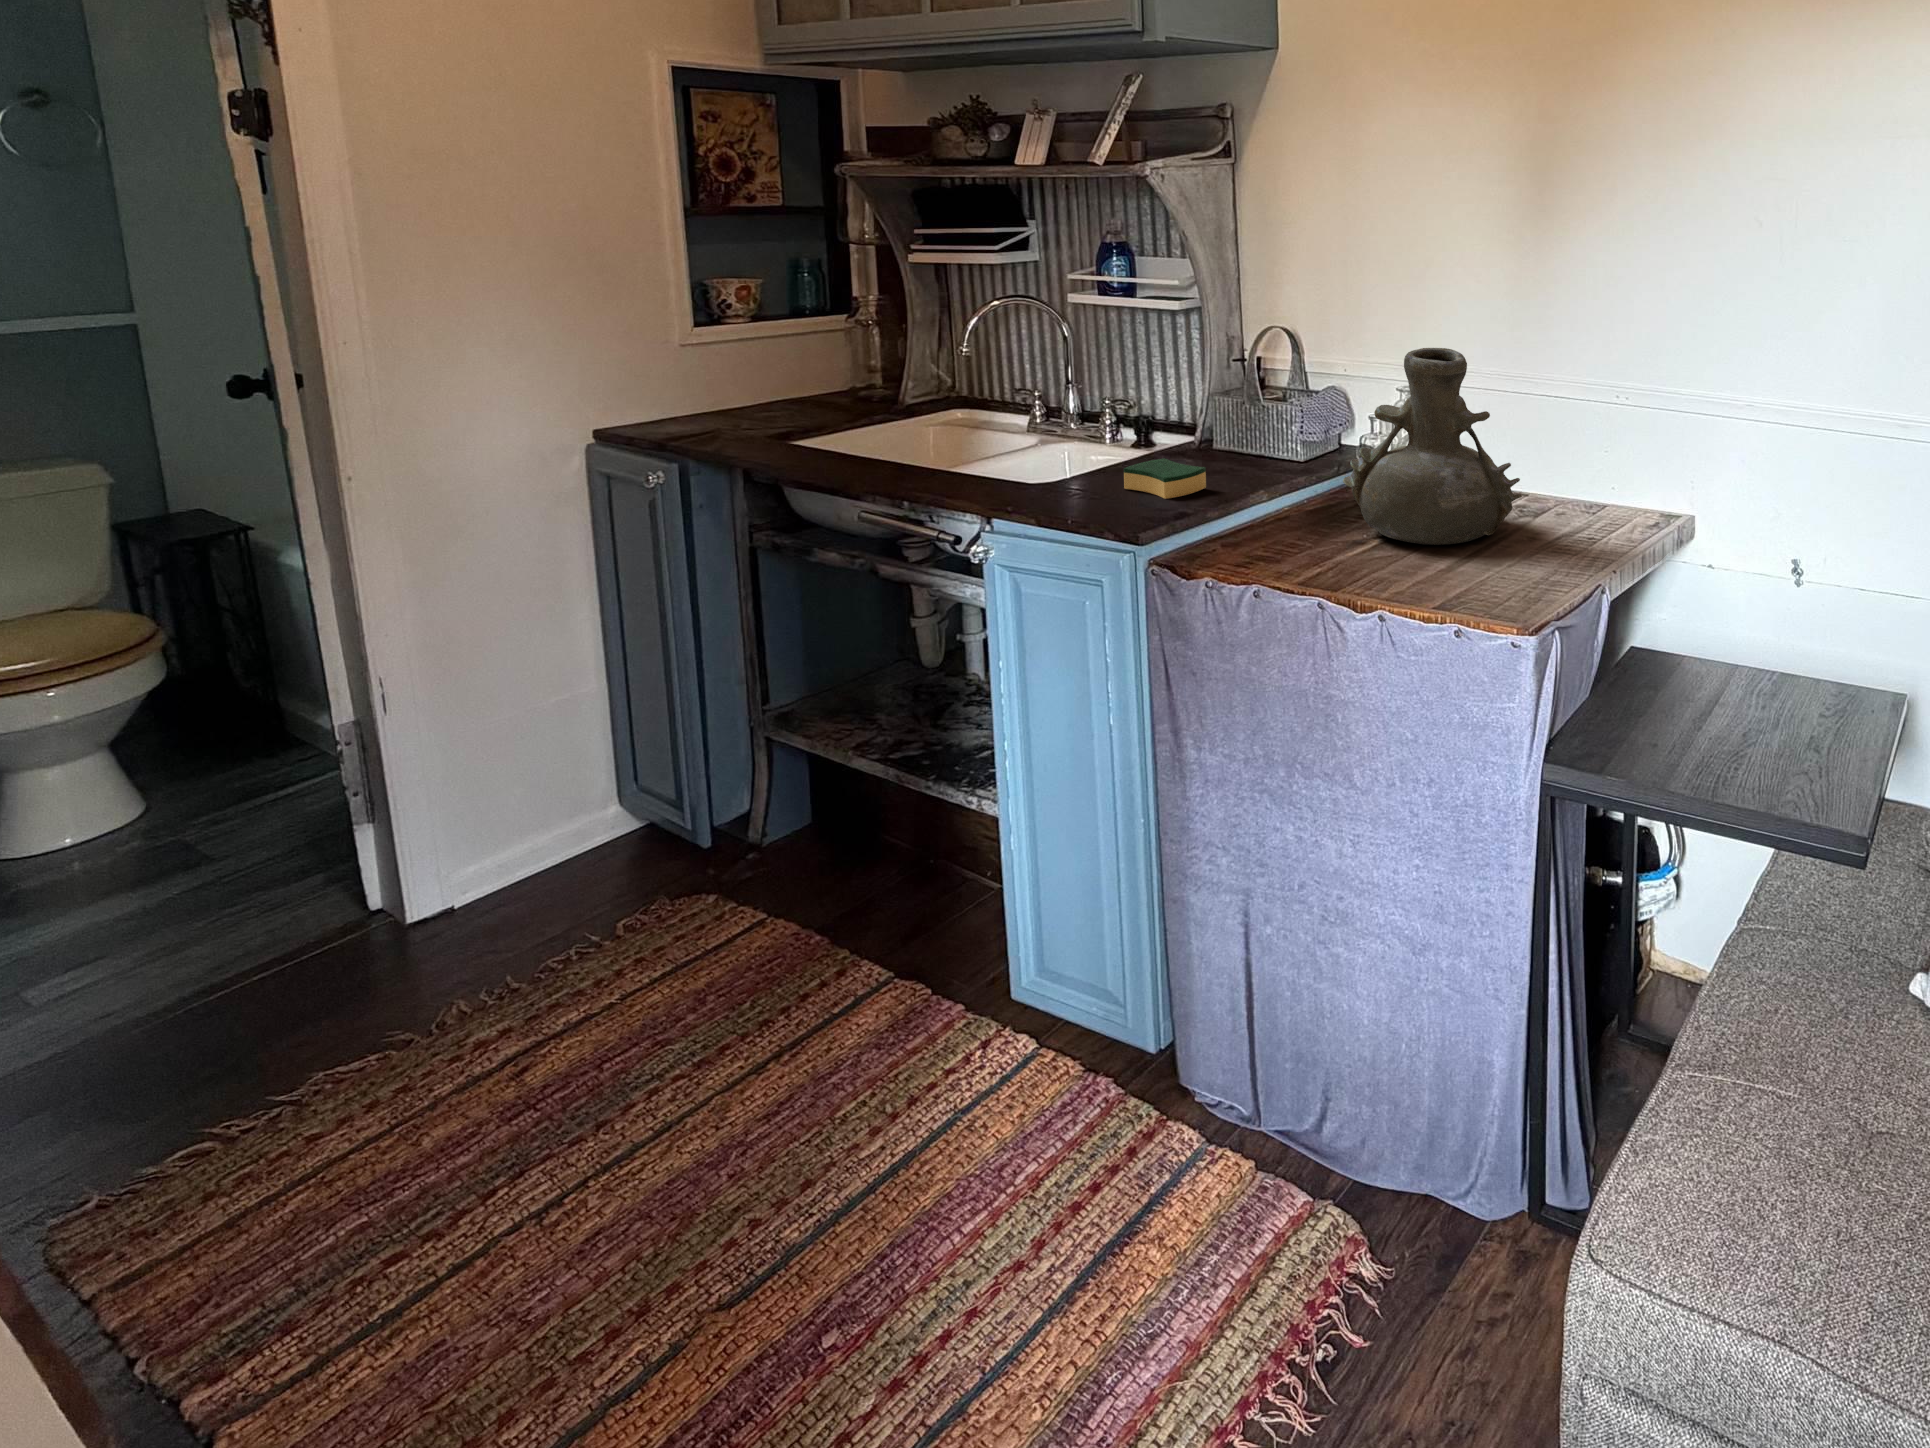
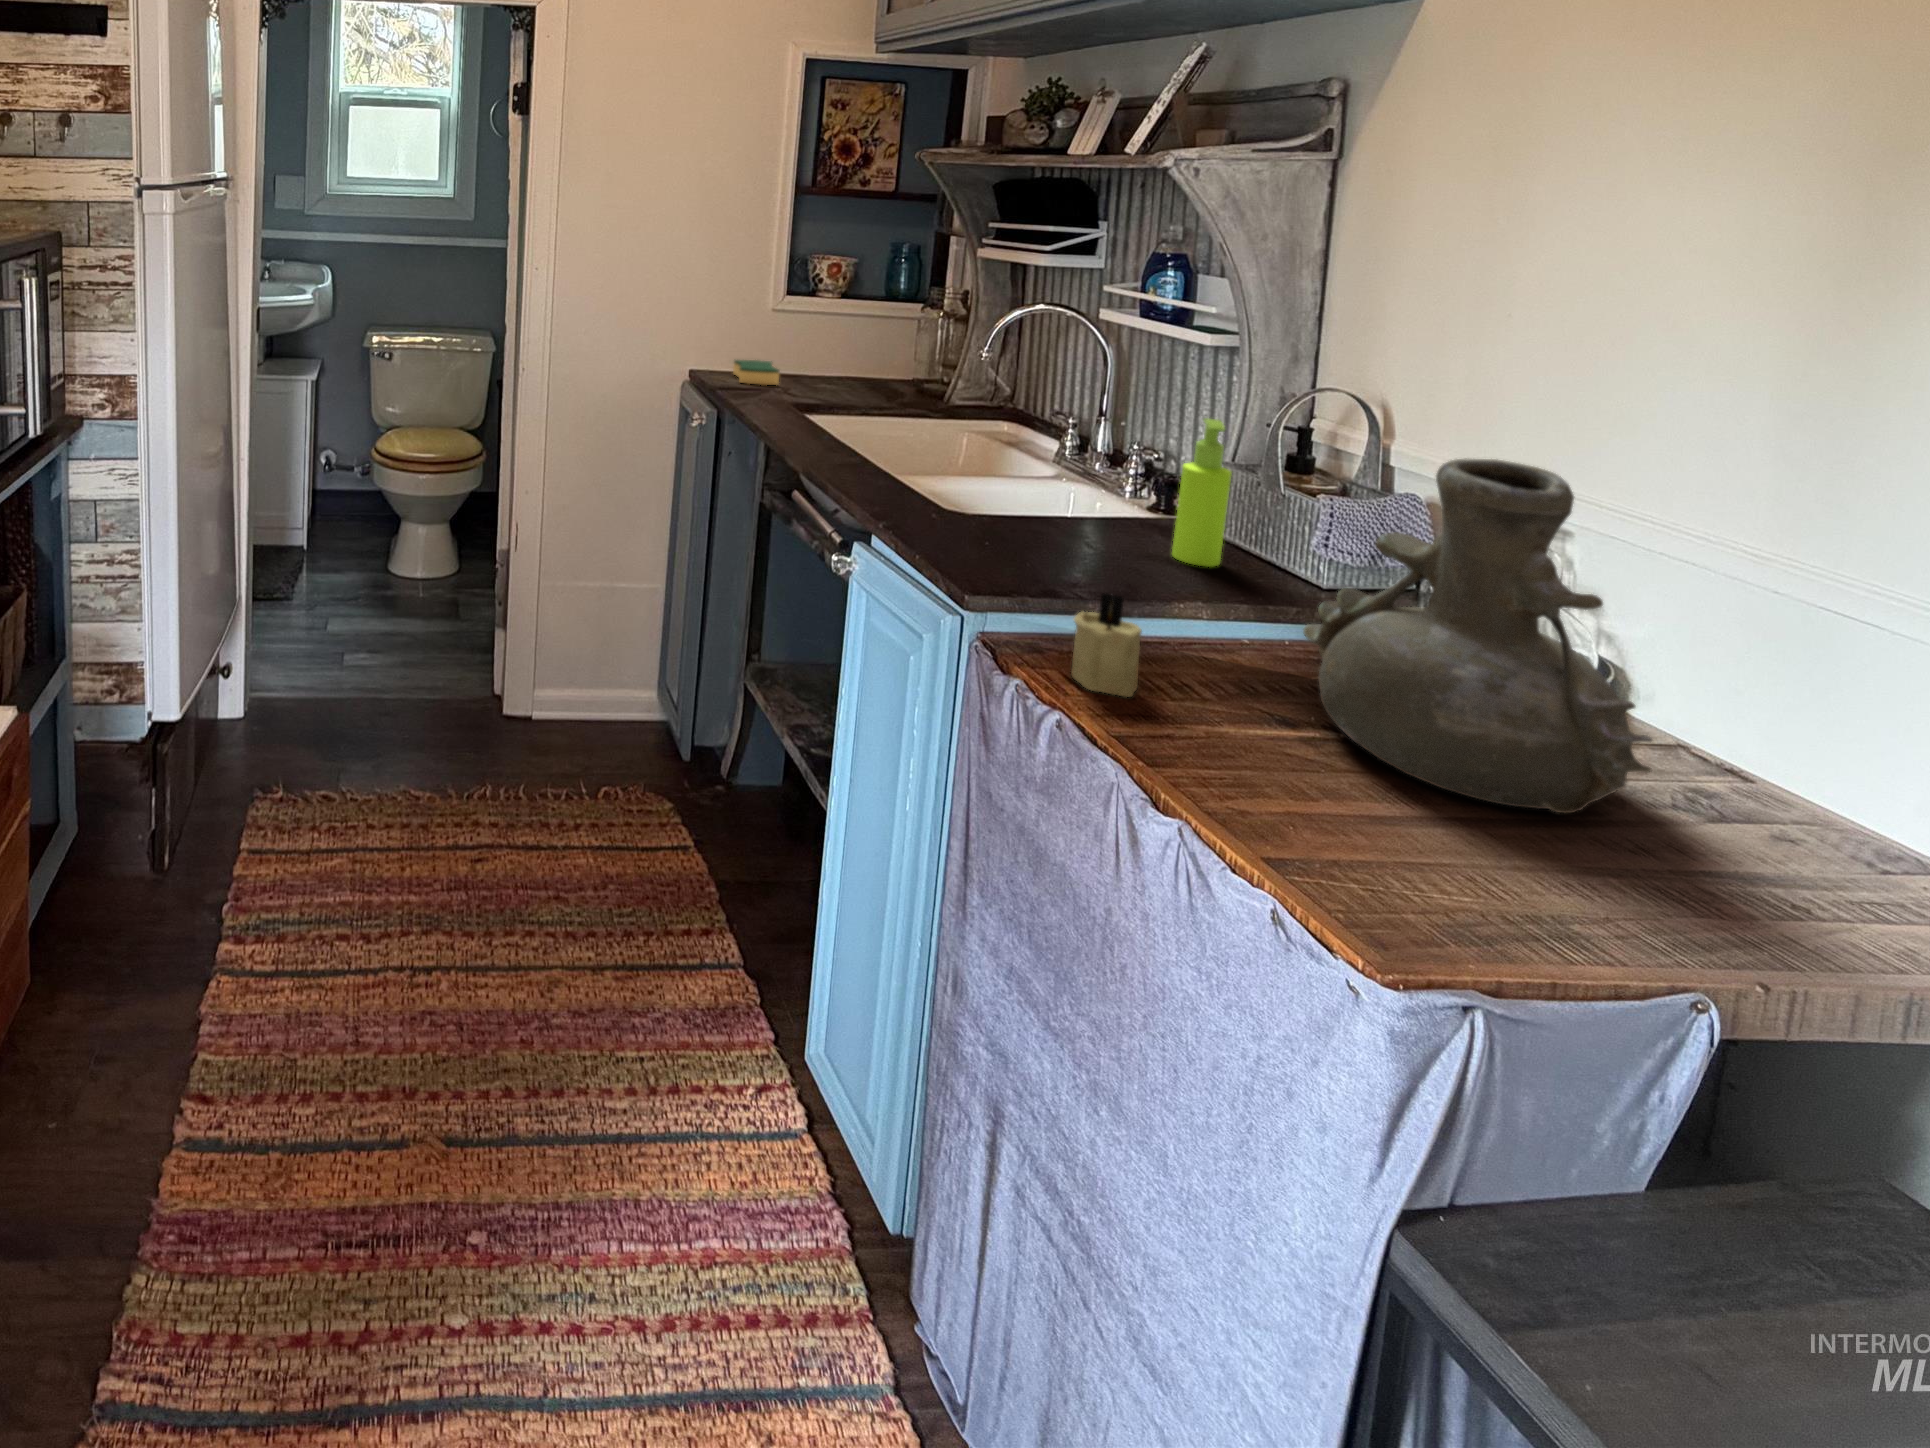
soap dispenser: none [1203,361,1236,471] -> present [1172,418,1232,567]
sponge: present [1124,458,1206,499] -> present [733,360,779,385]
candle: none [1227,493,1275,565] -> present [1071,593,1142,697]

